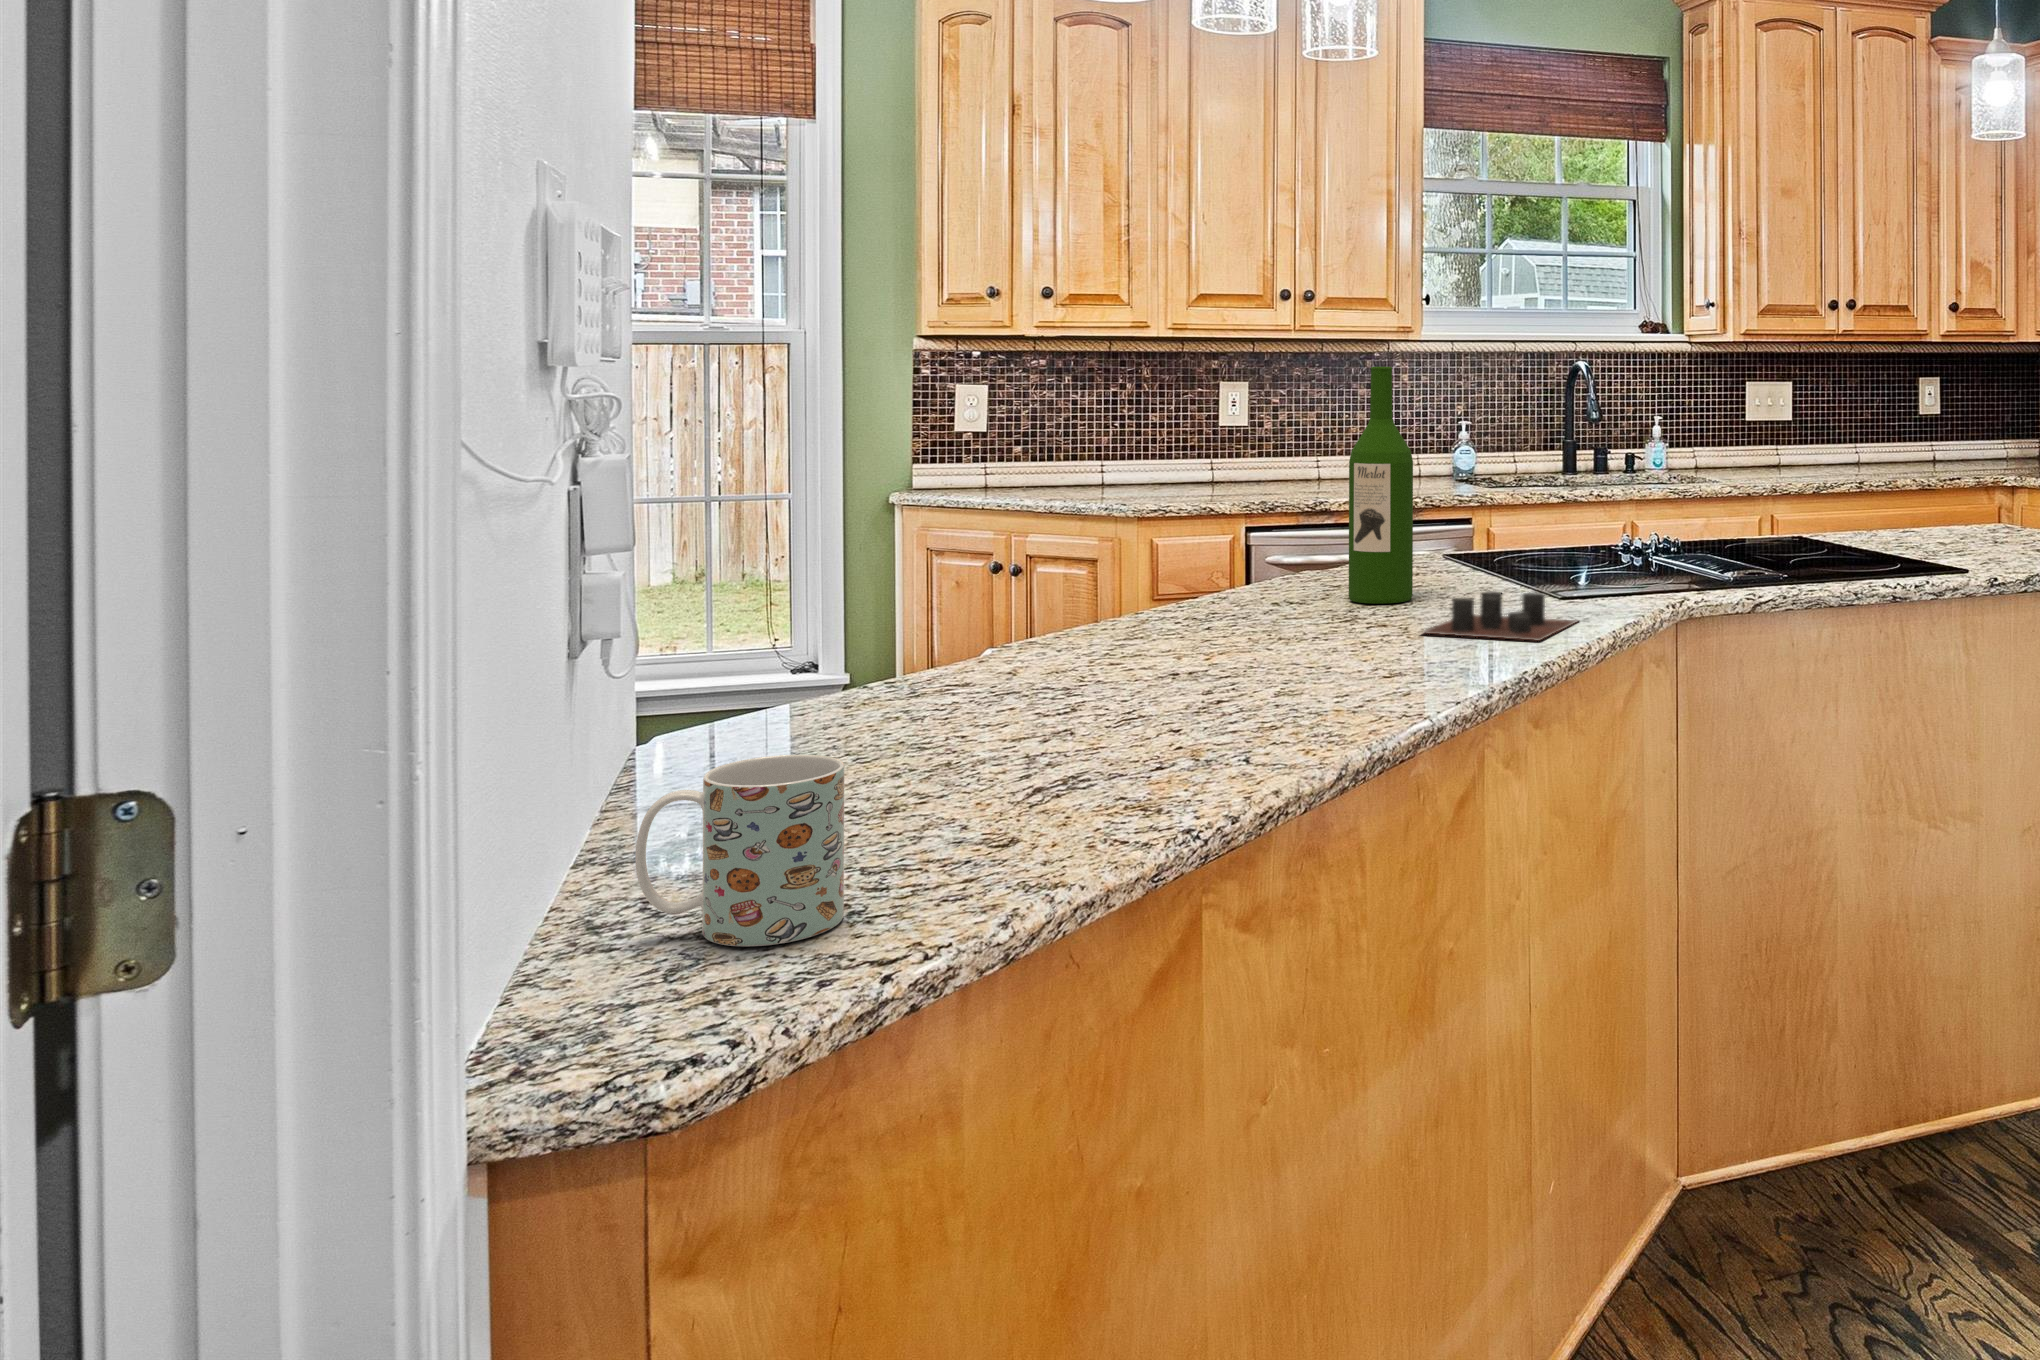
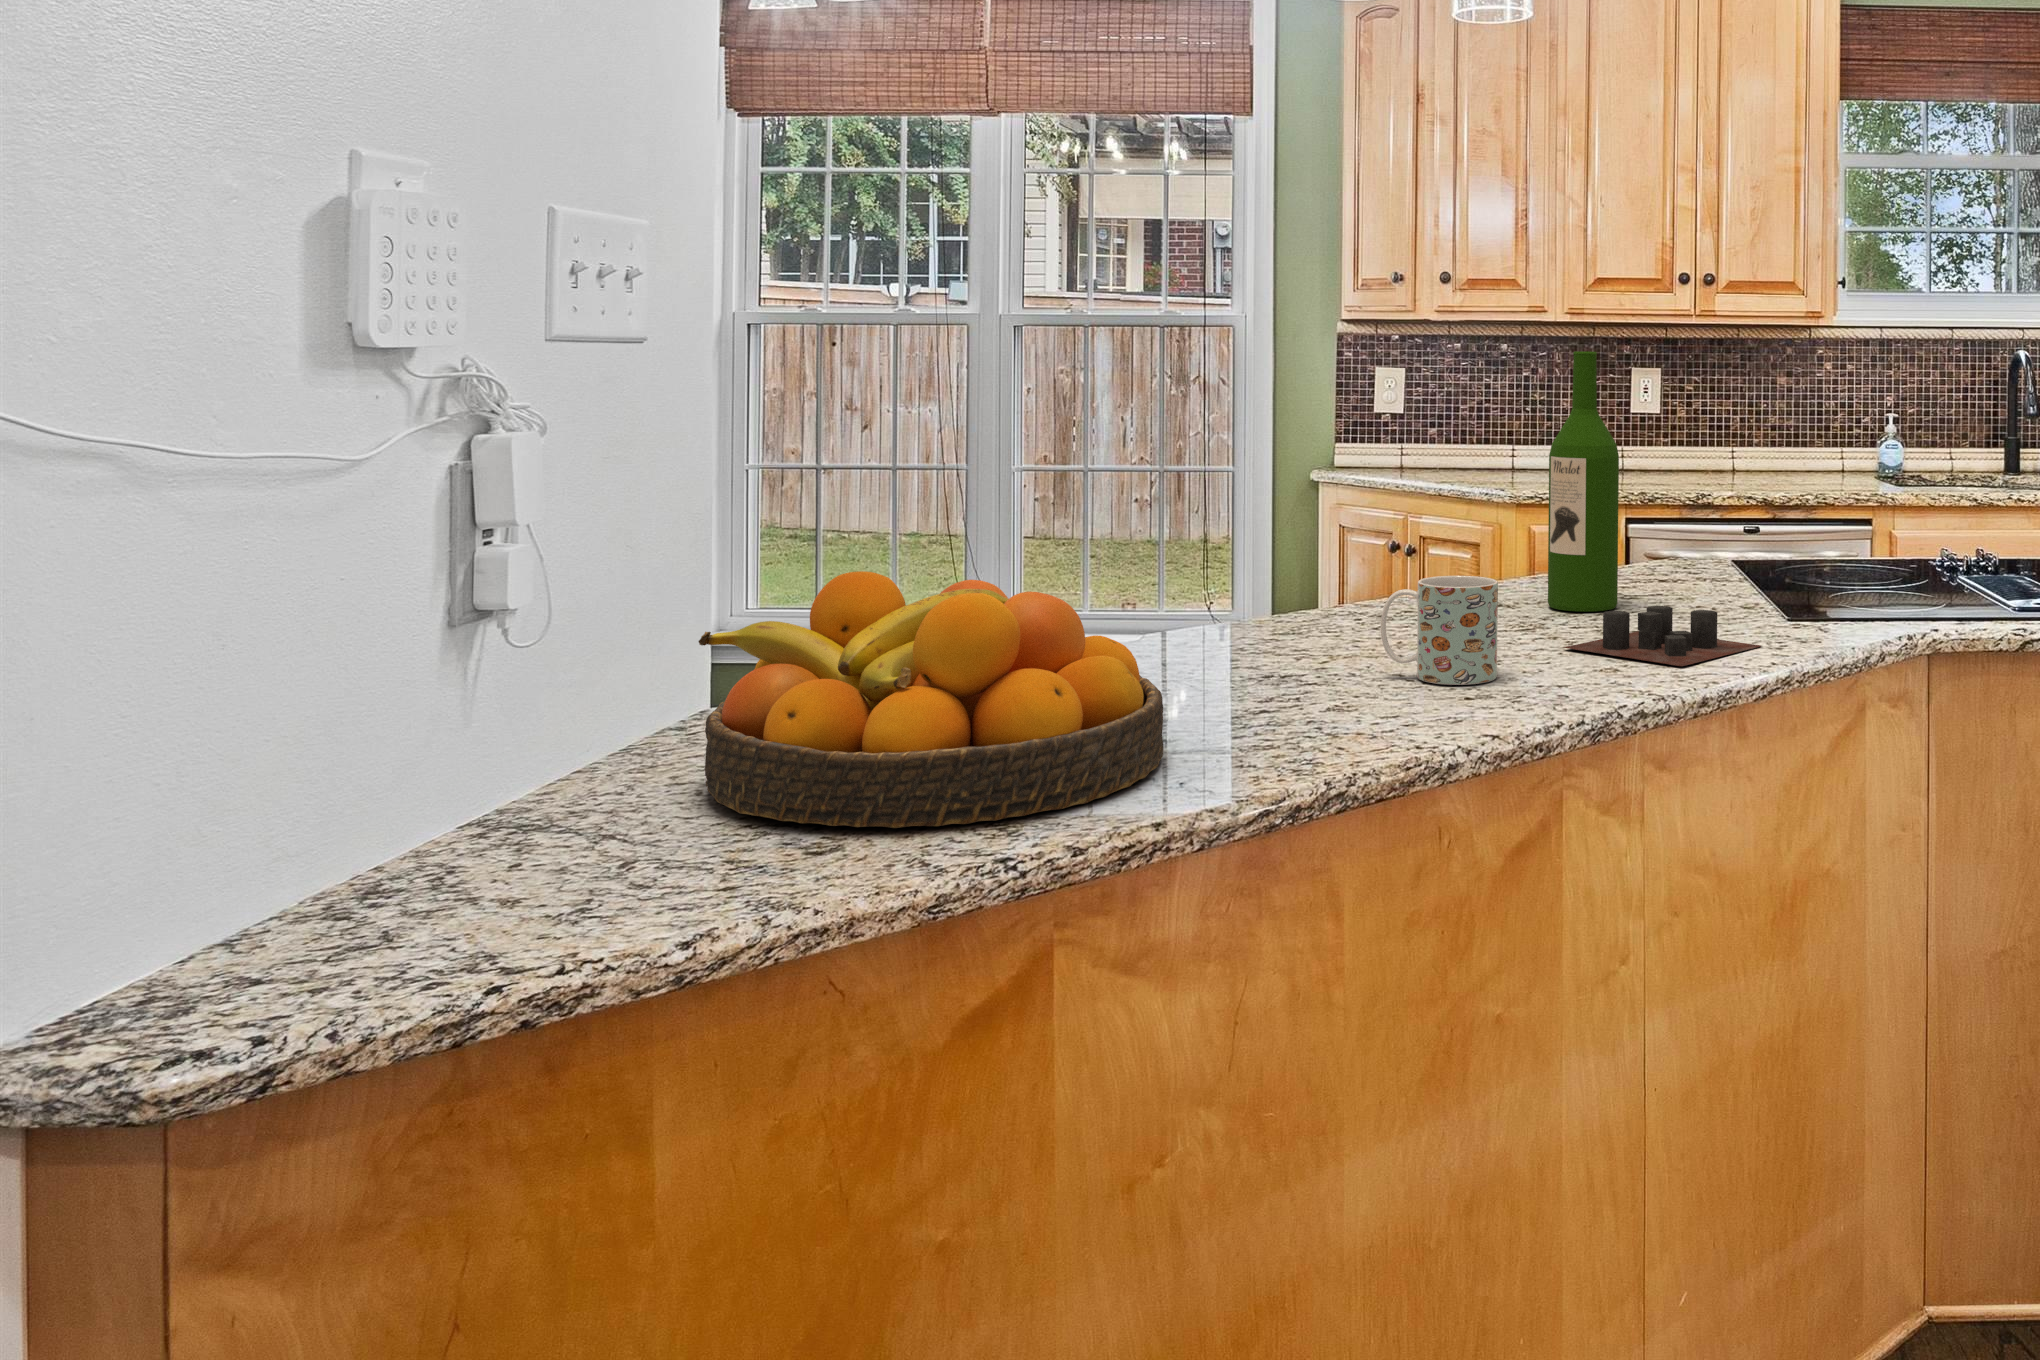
fruit bowl: none [776,590,1218,826] -> present [698,571,1164,828]
mug: present [635,755,844,946] -> present [1381,576,1498,685]

